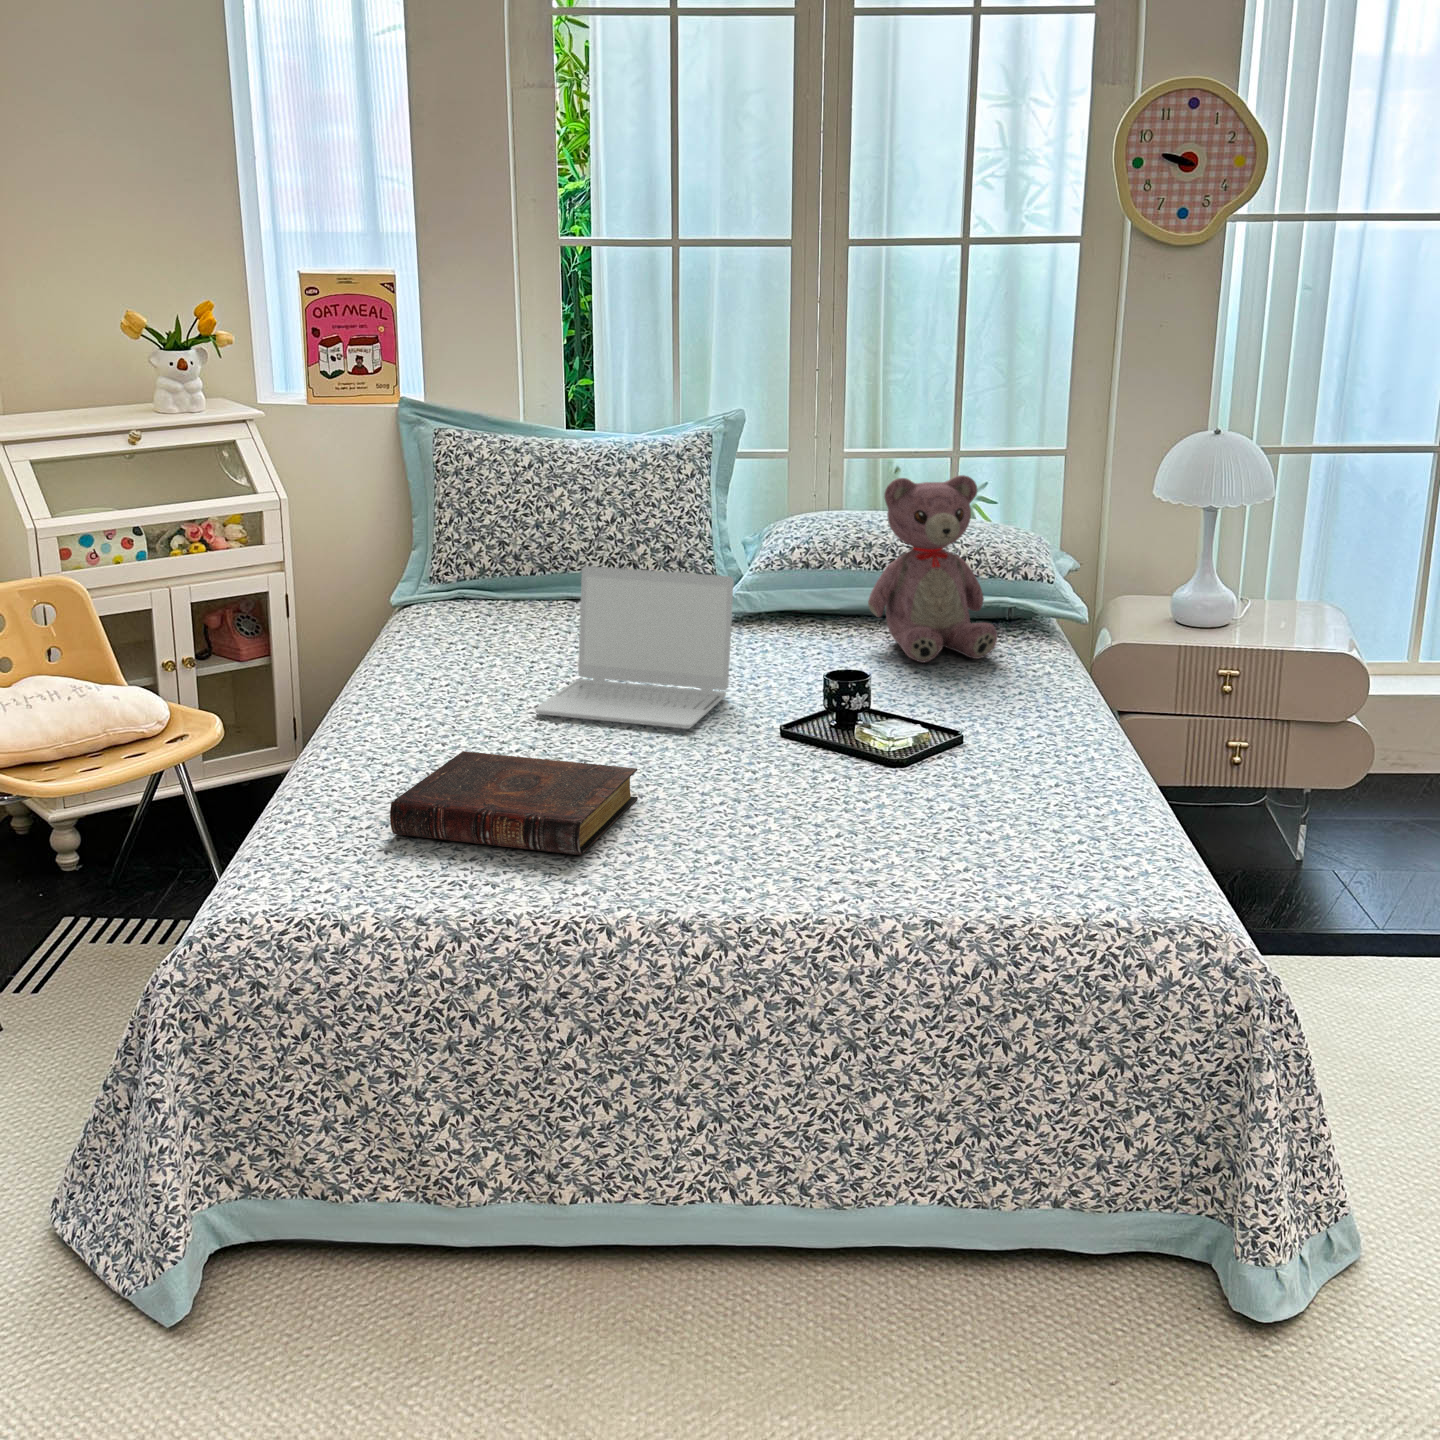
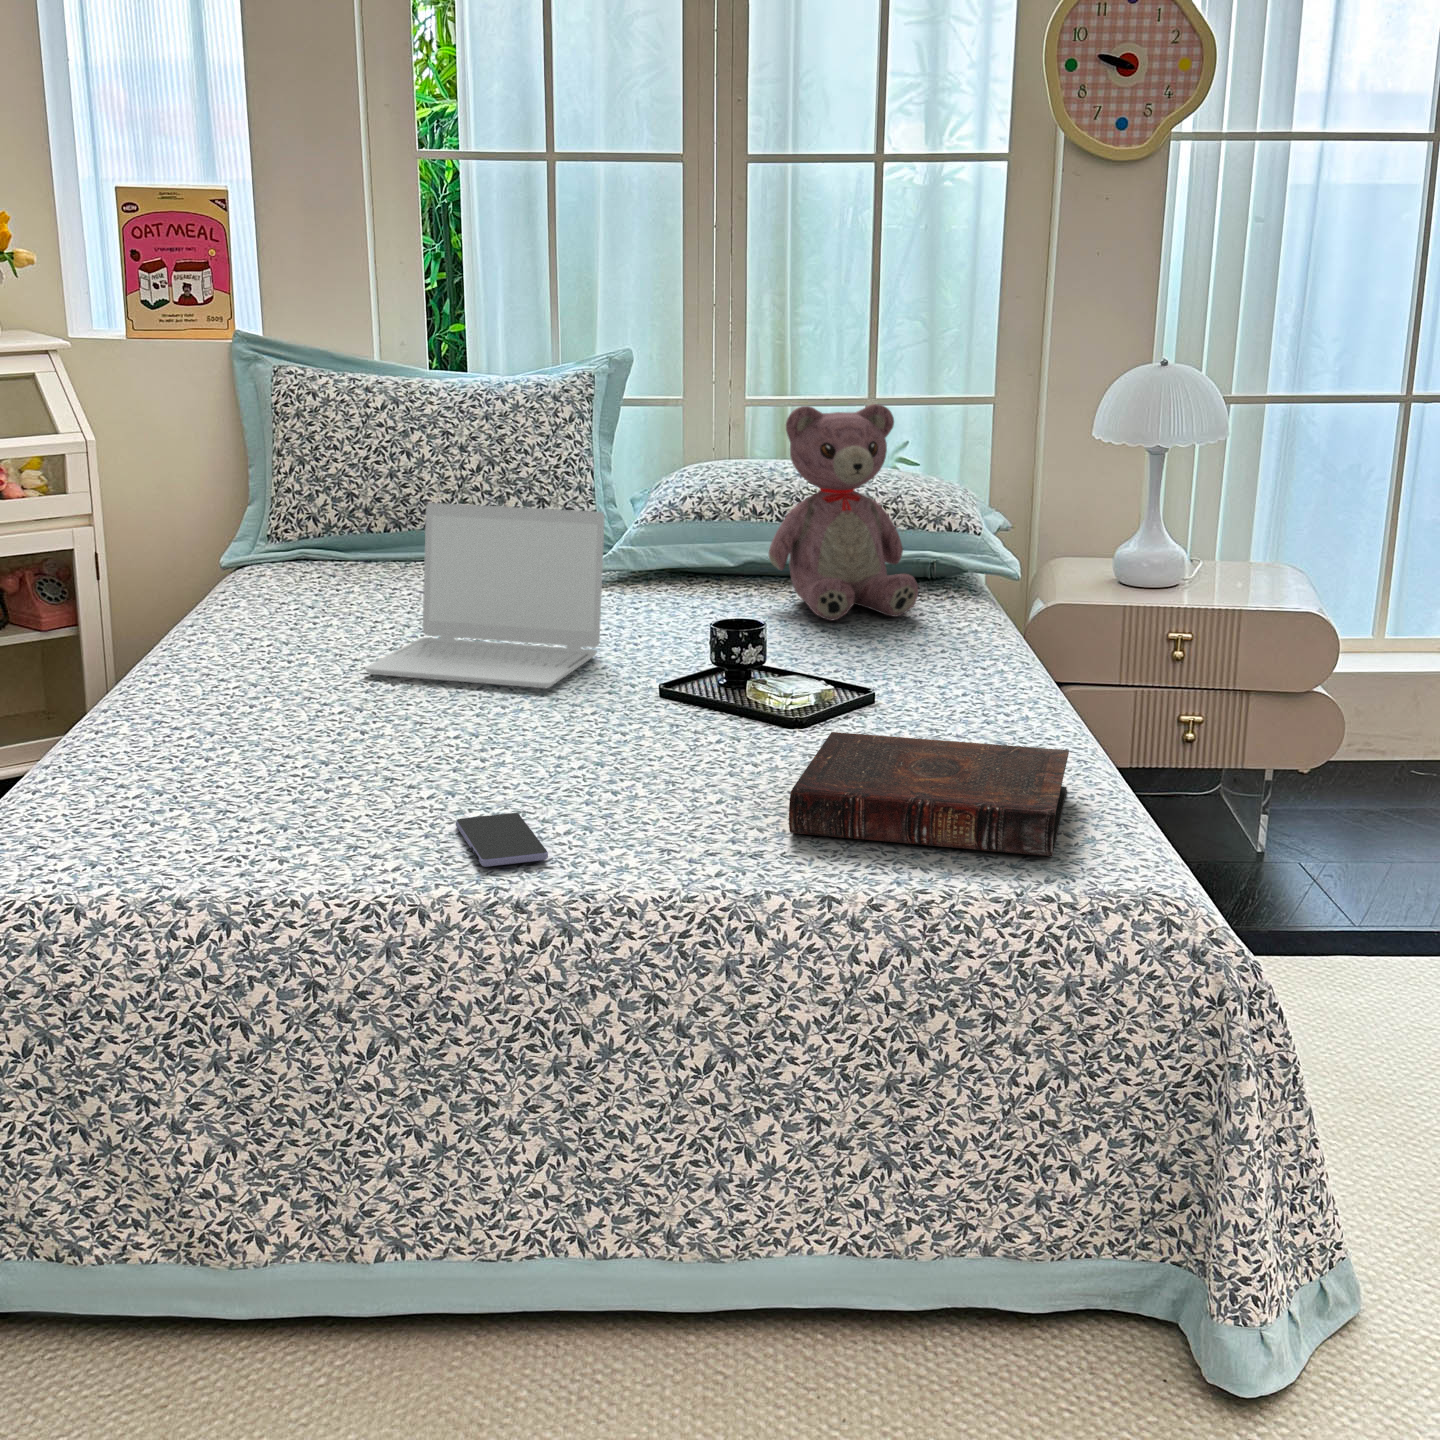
book: present [390,751,638,855] -> present [789,732,1069,857]
smartphone: none [630,846,707,893] -> present [456,813,548,867]

